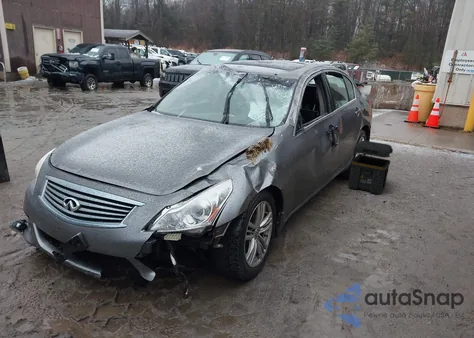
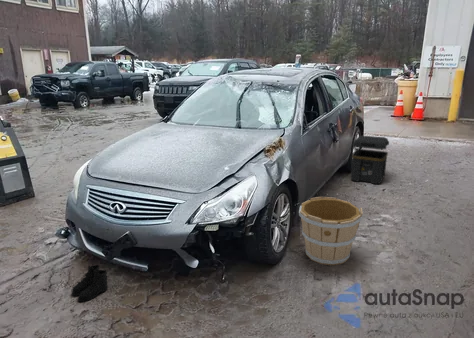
wooden bucket: none [281,207,353,286] -> present [299,197,363,265]
boots: none [13,265,57,308] -> present [72,265,108,302]

